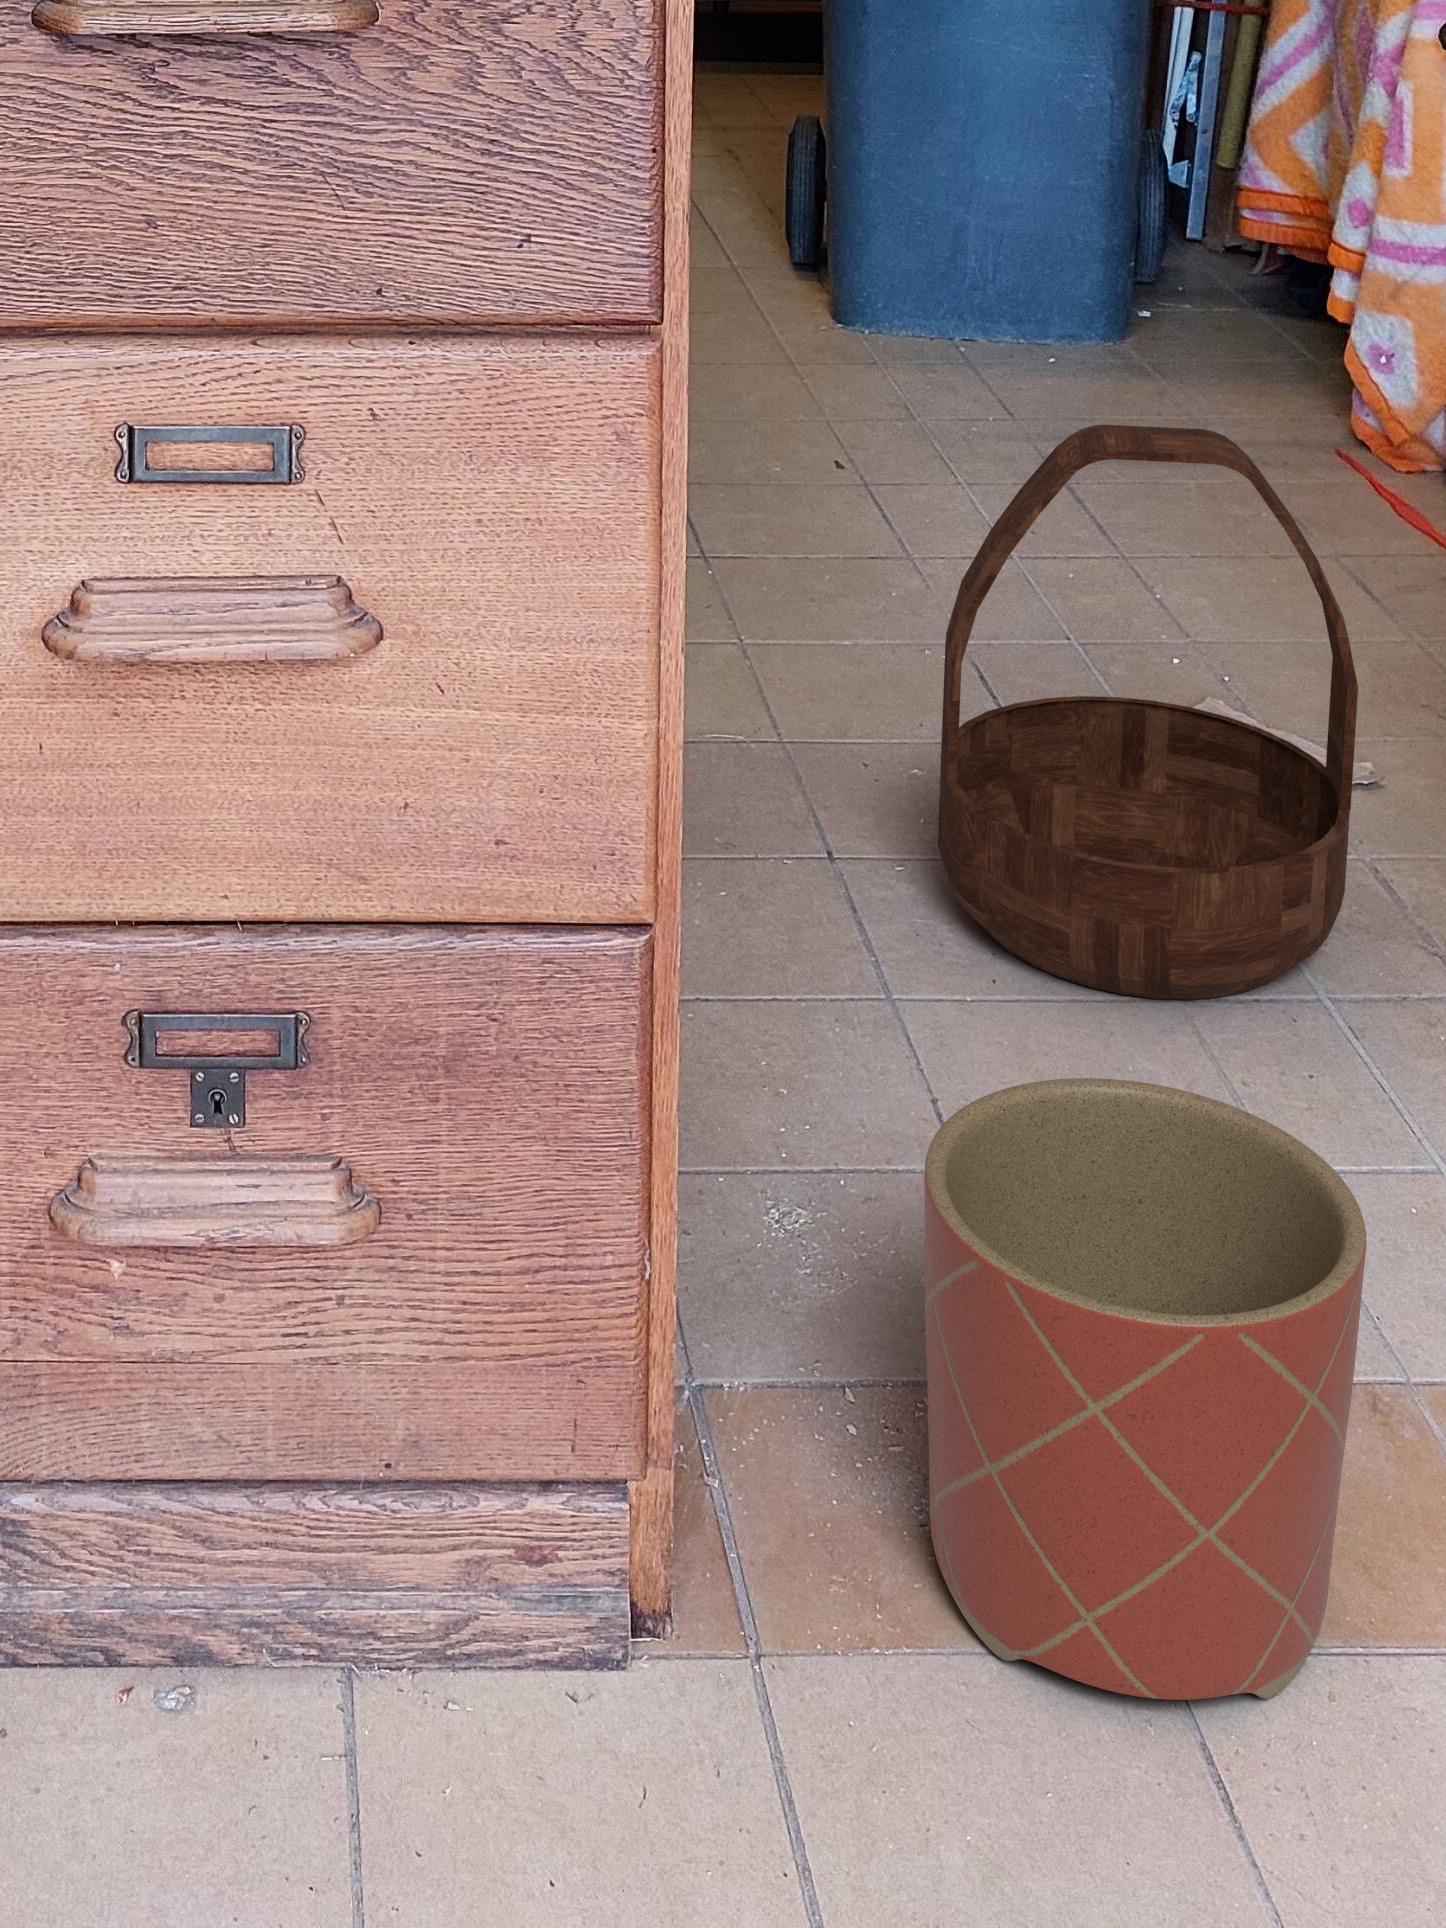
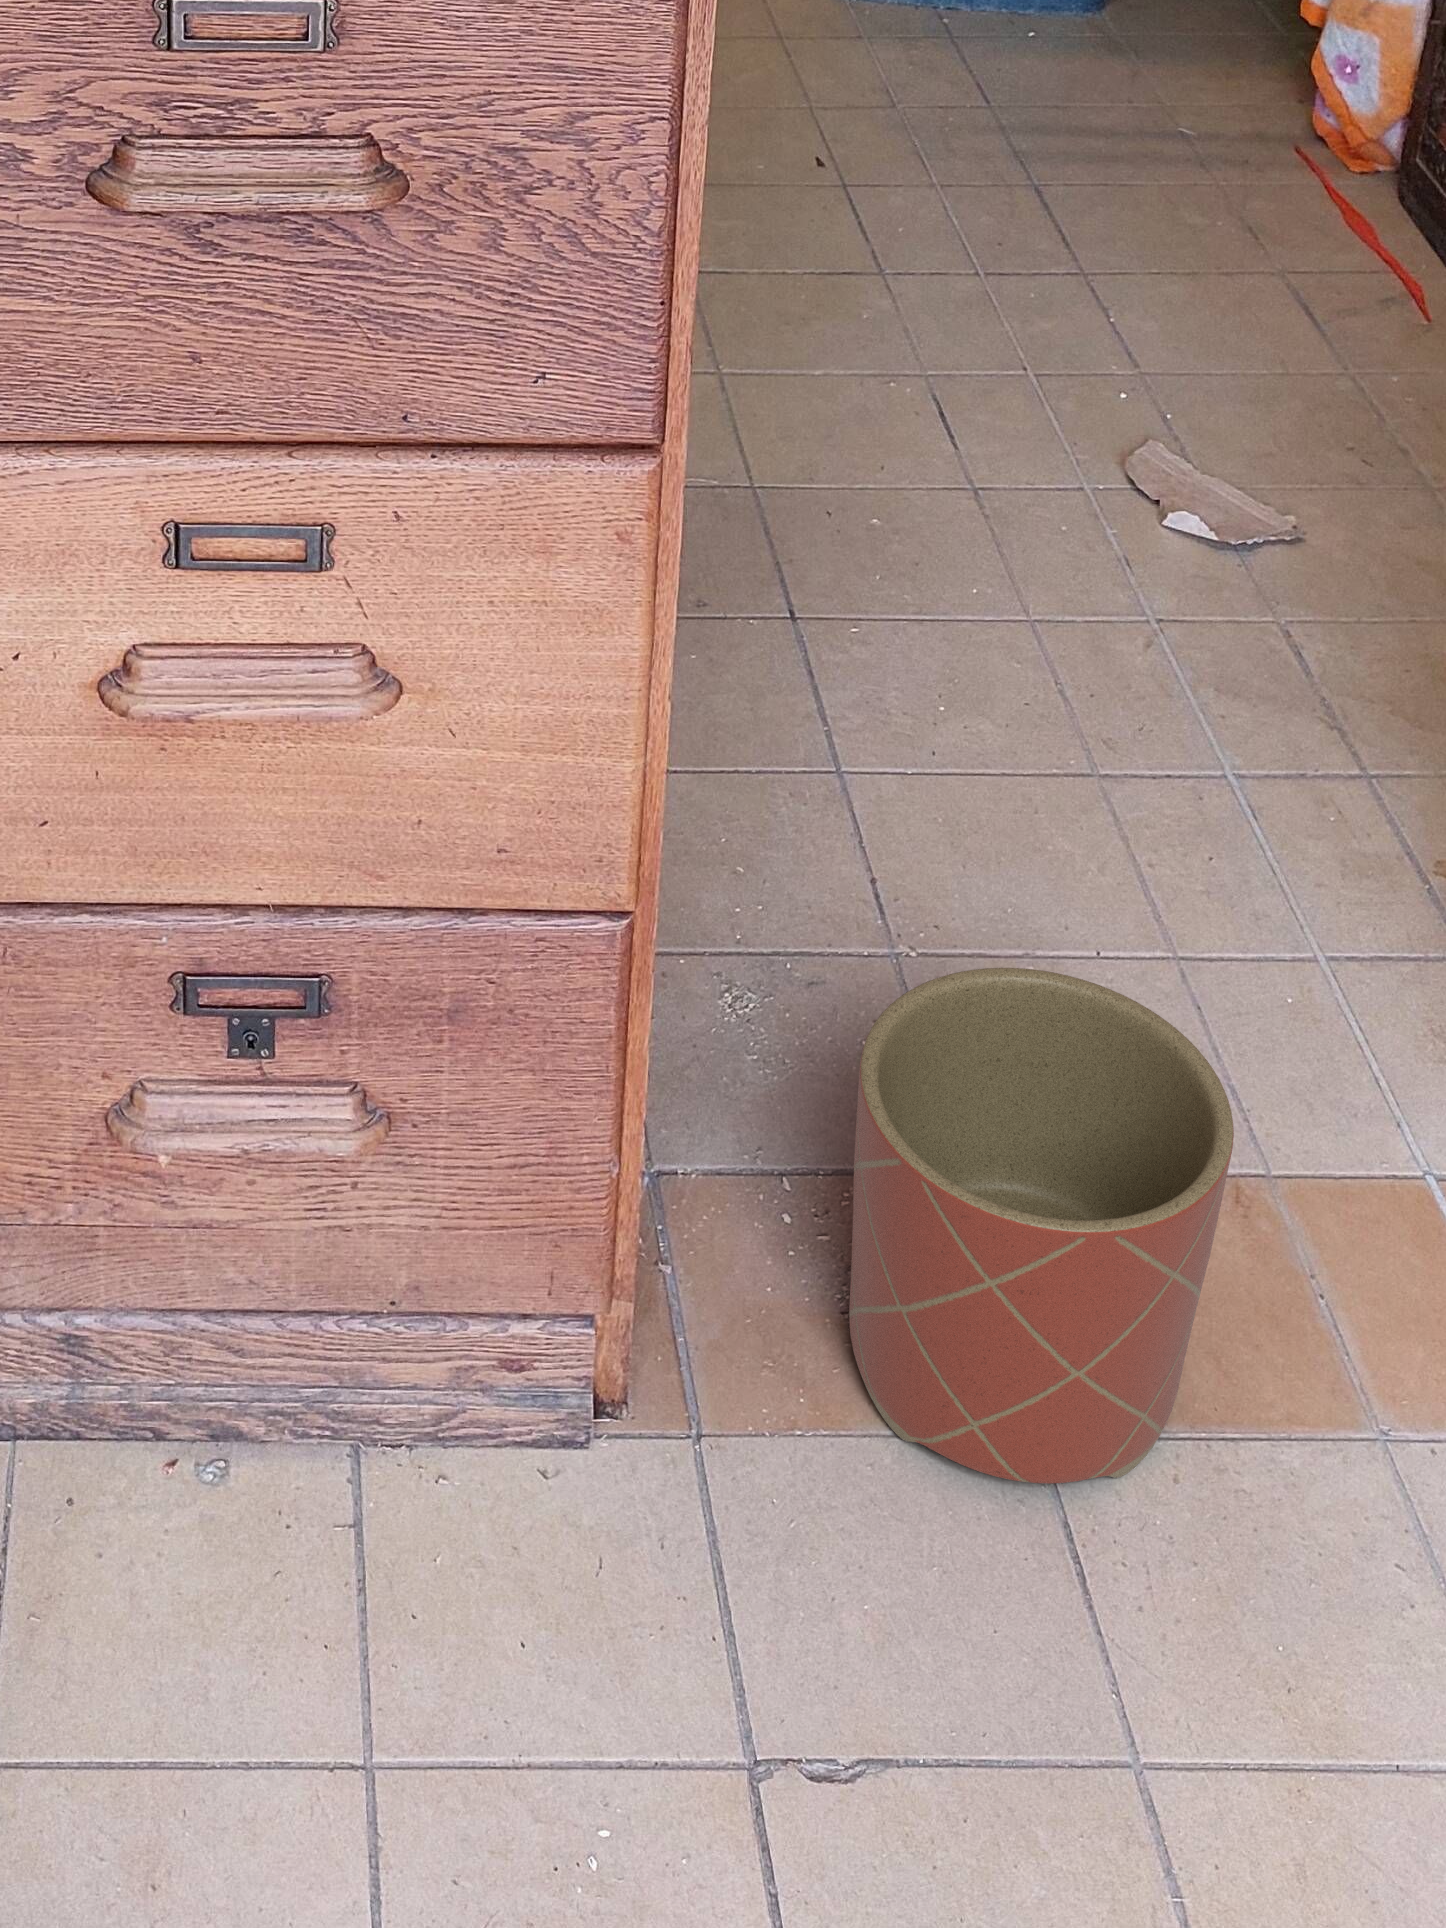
basket: present [938,424,1358,999] -> none [897,271,1291,778]

